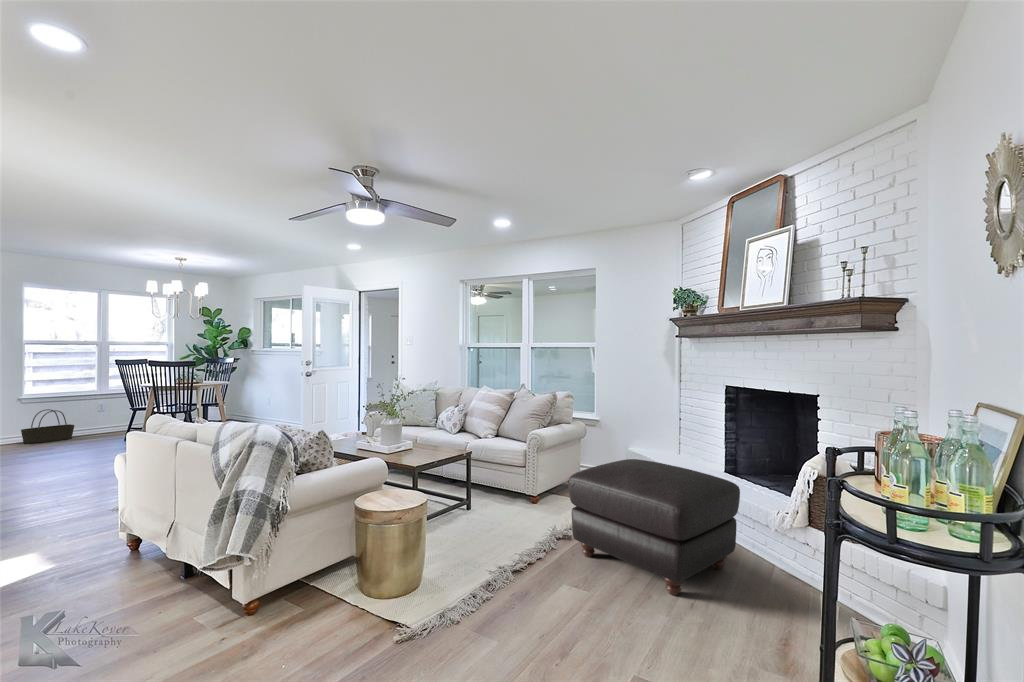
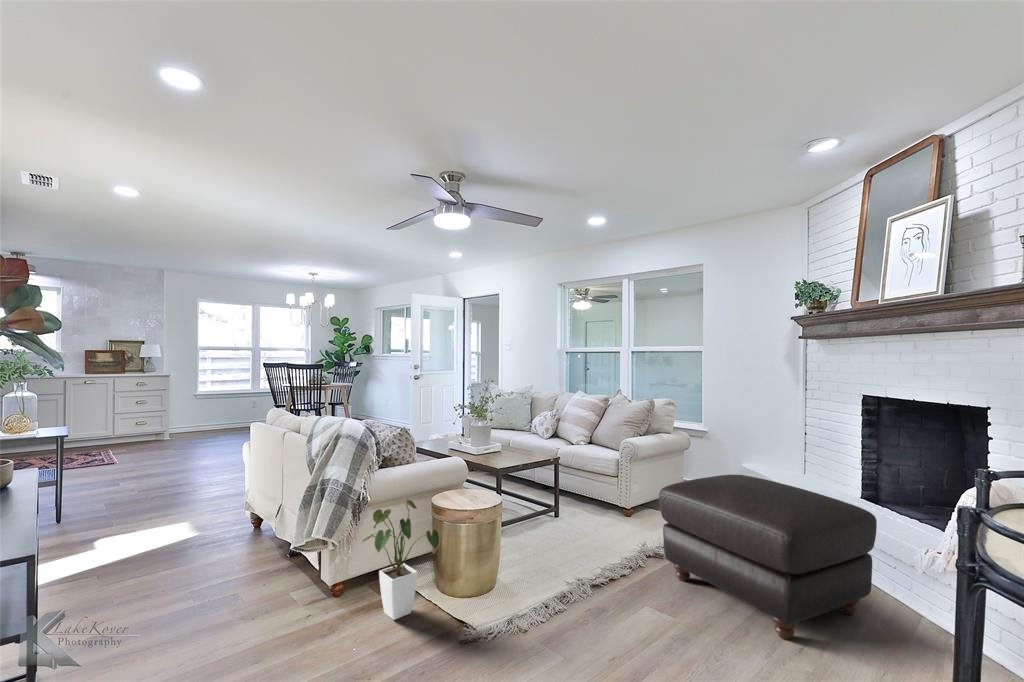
basket: present [21,409,74,444] -> none [197,403,235,431]
house plant: none [282,503,368,628] -> present [362,498,439,620]

